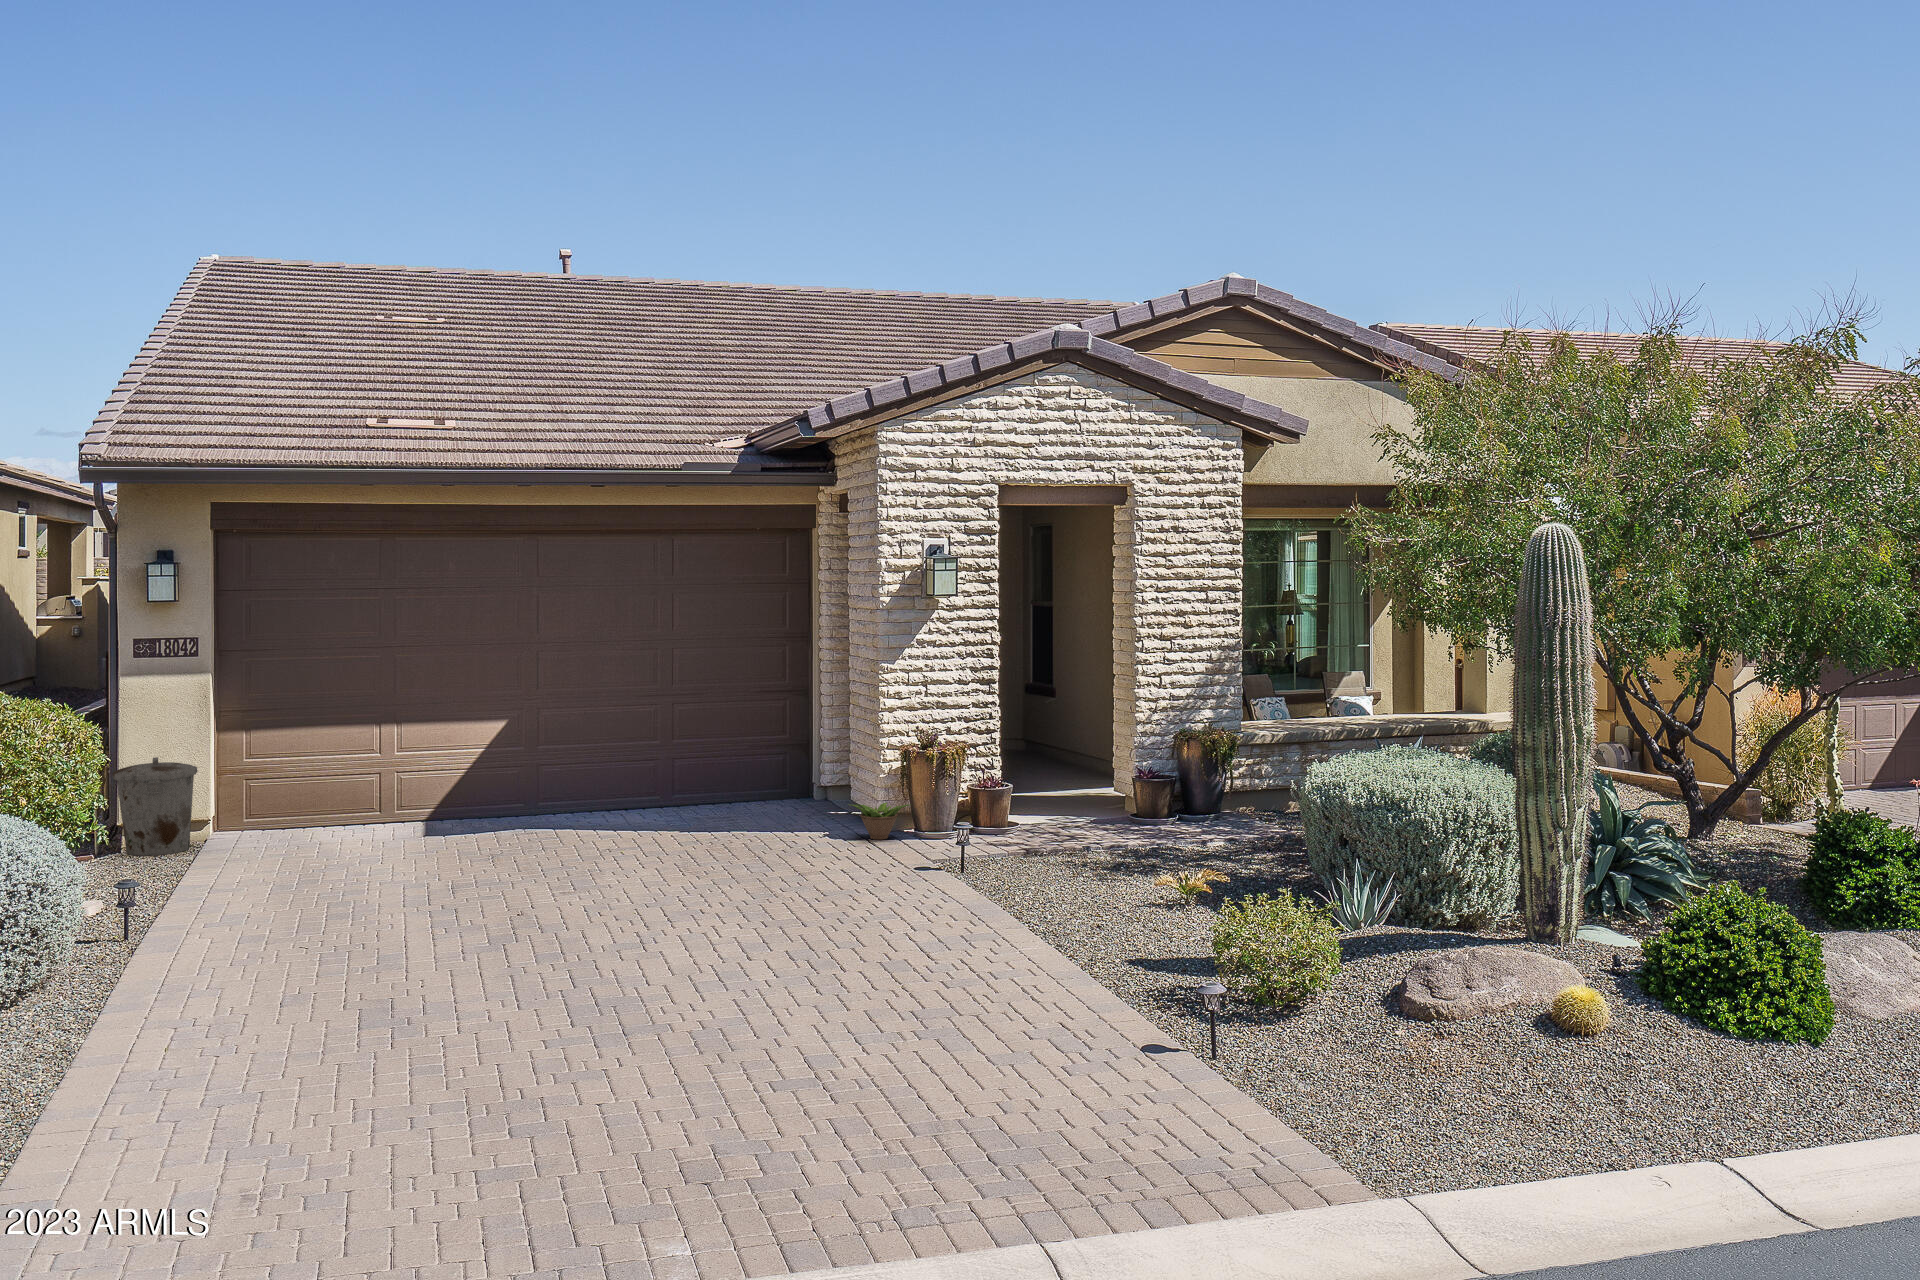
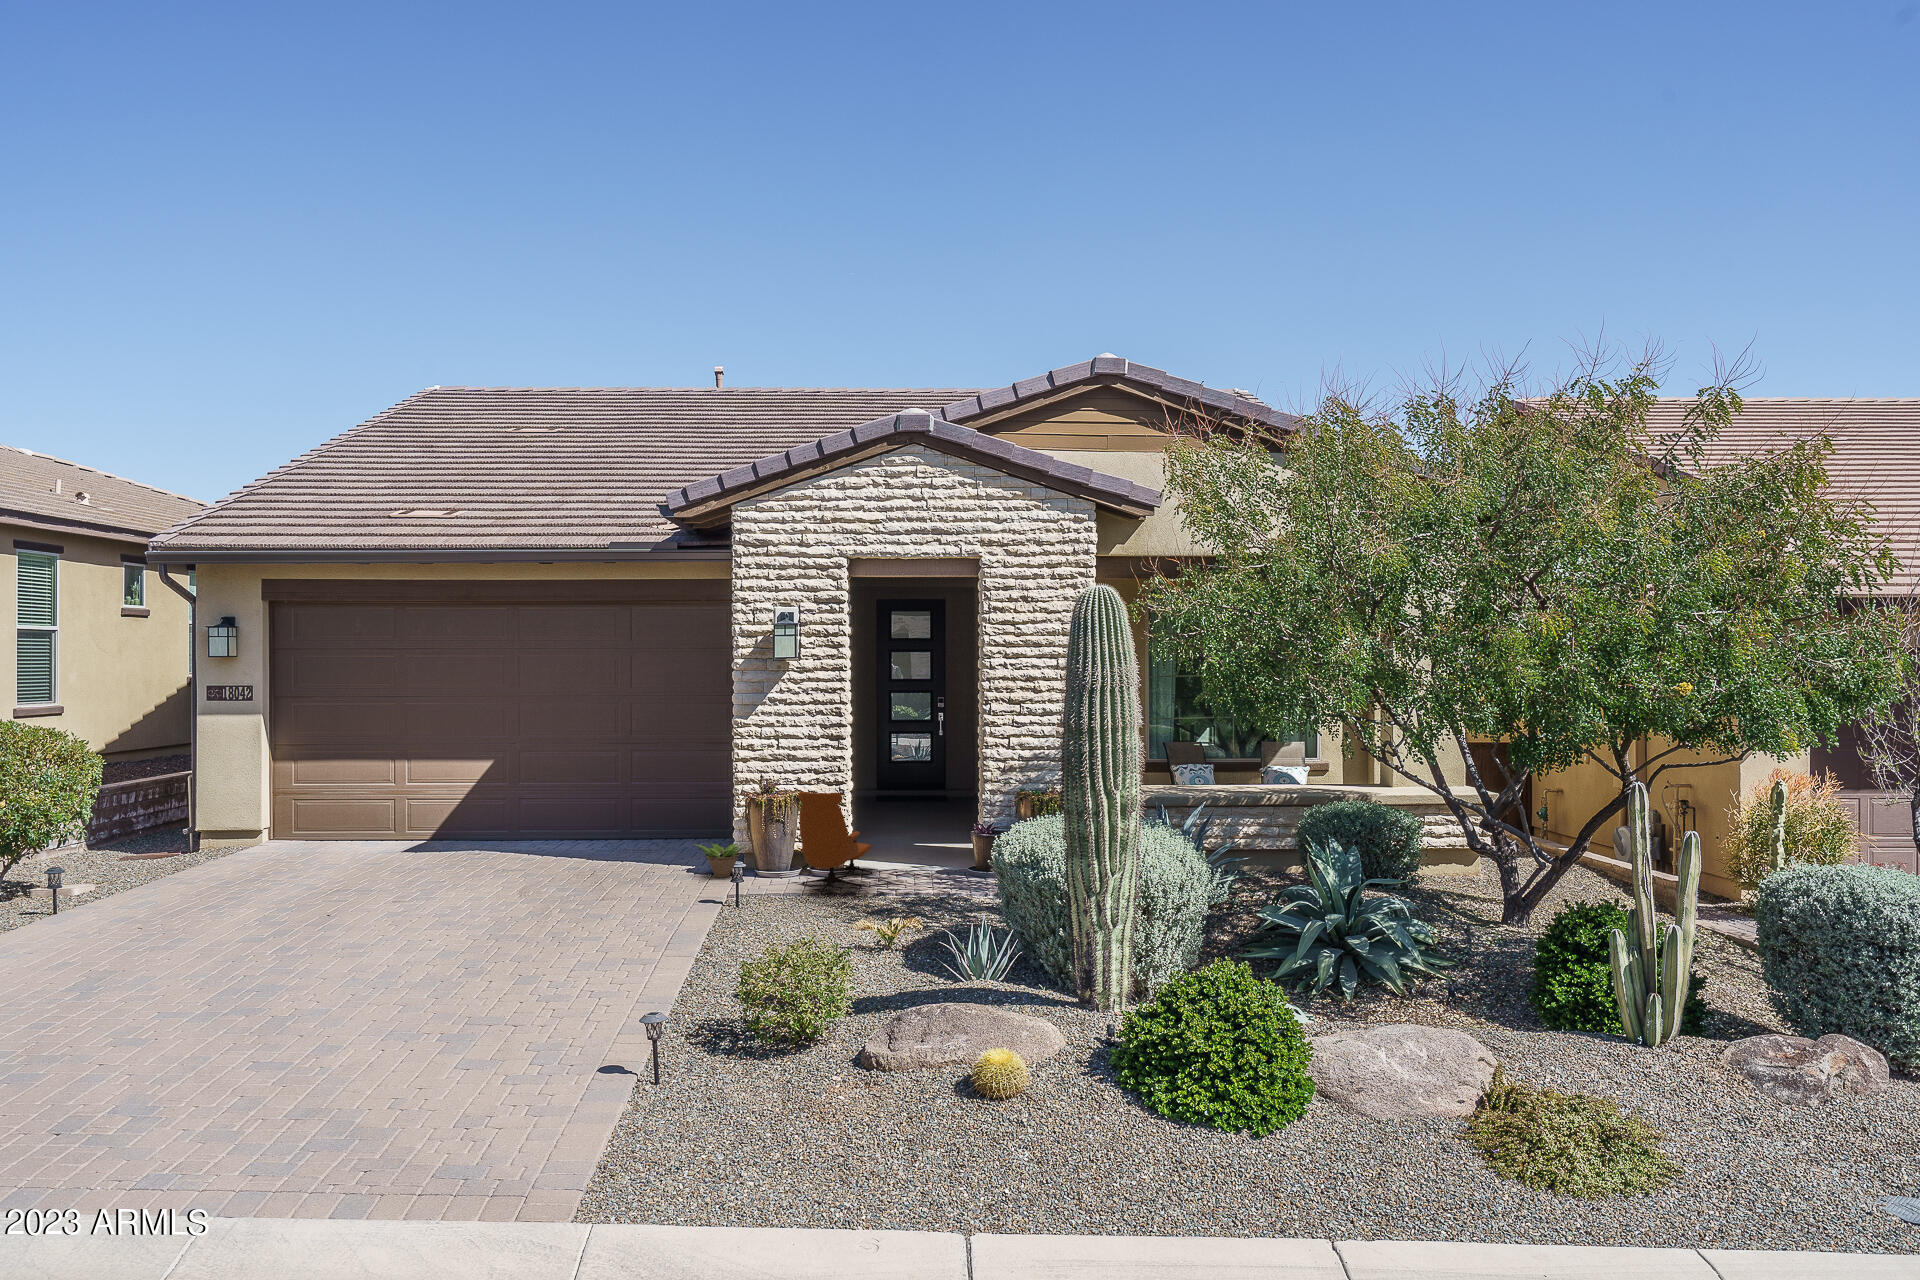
lounge chair: none [983,737,1051,847] -> present [798,791,872,894]
trash can: present [112,757,198,856] -> none [156,779,228,856]

